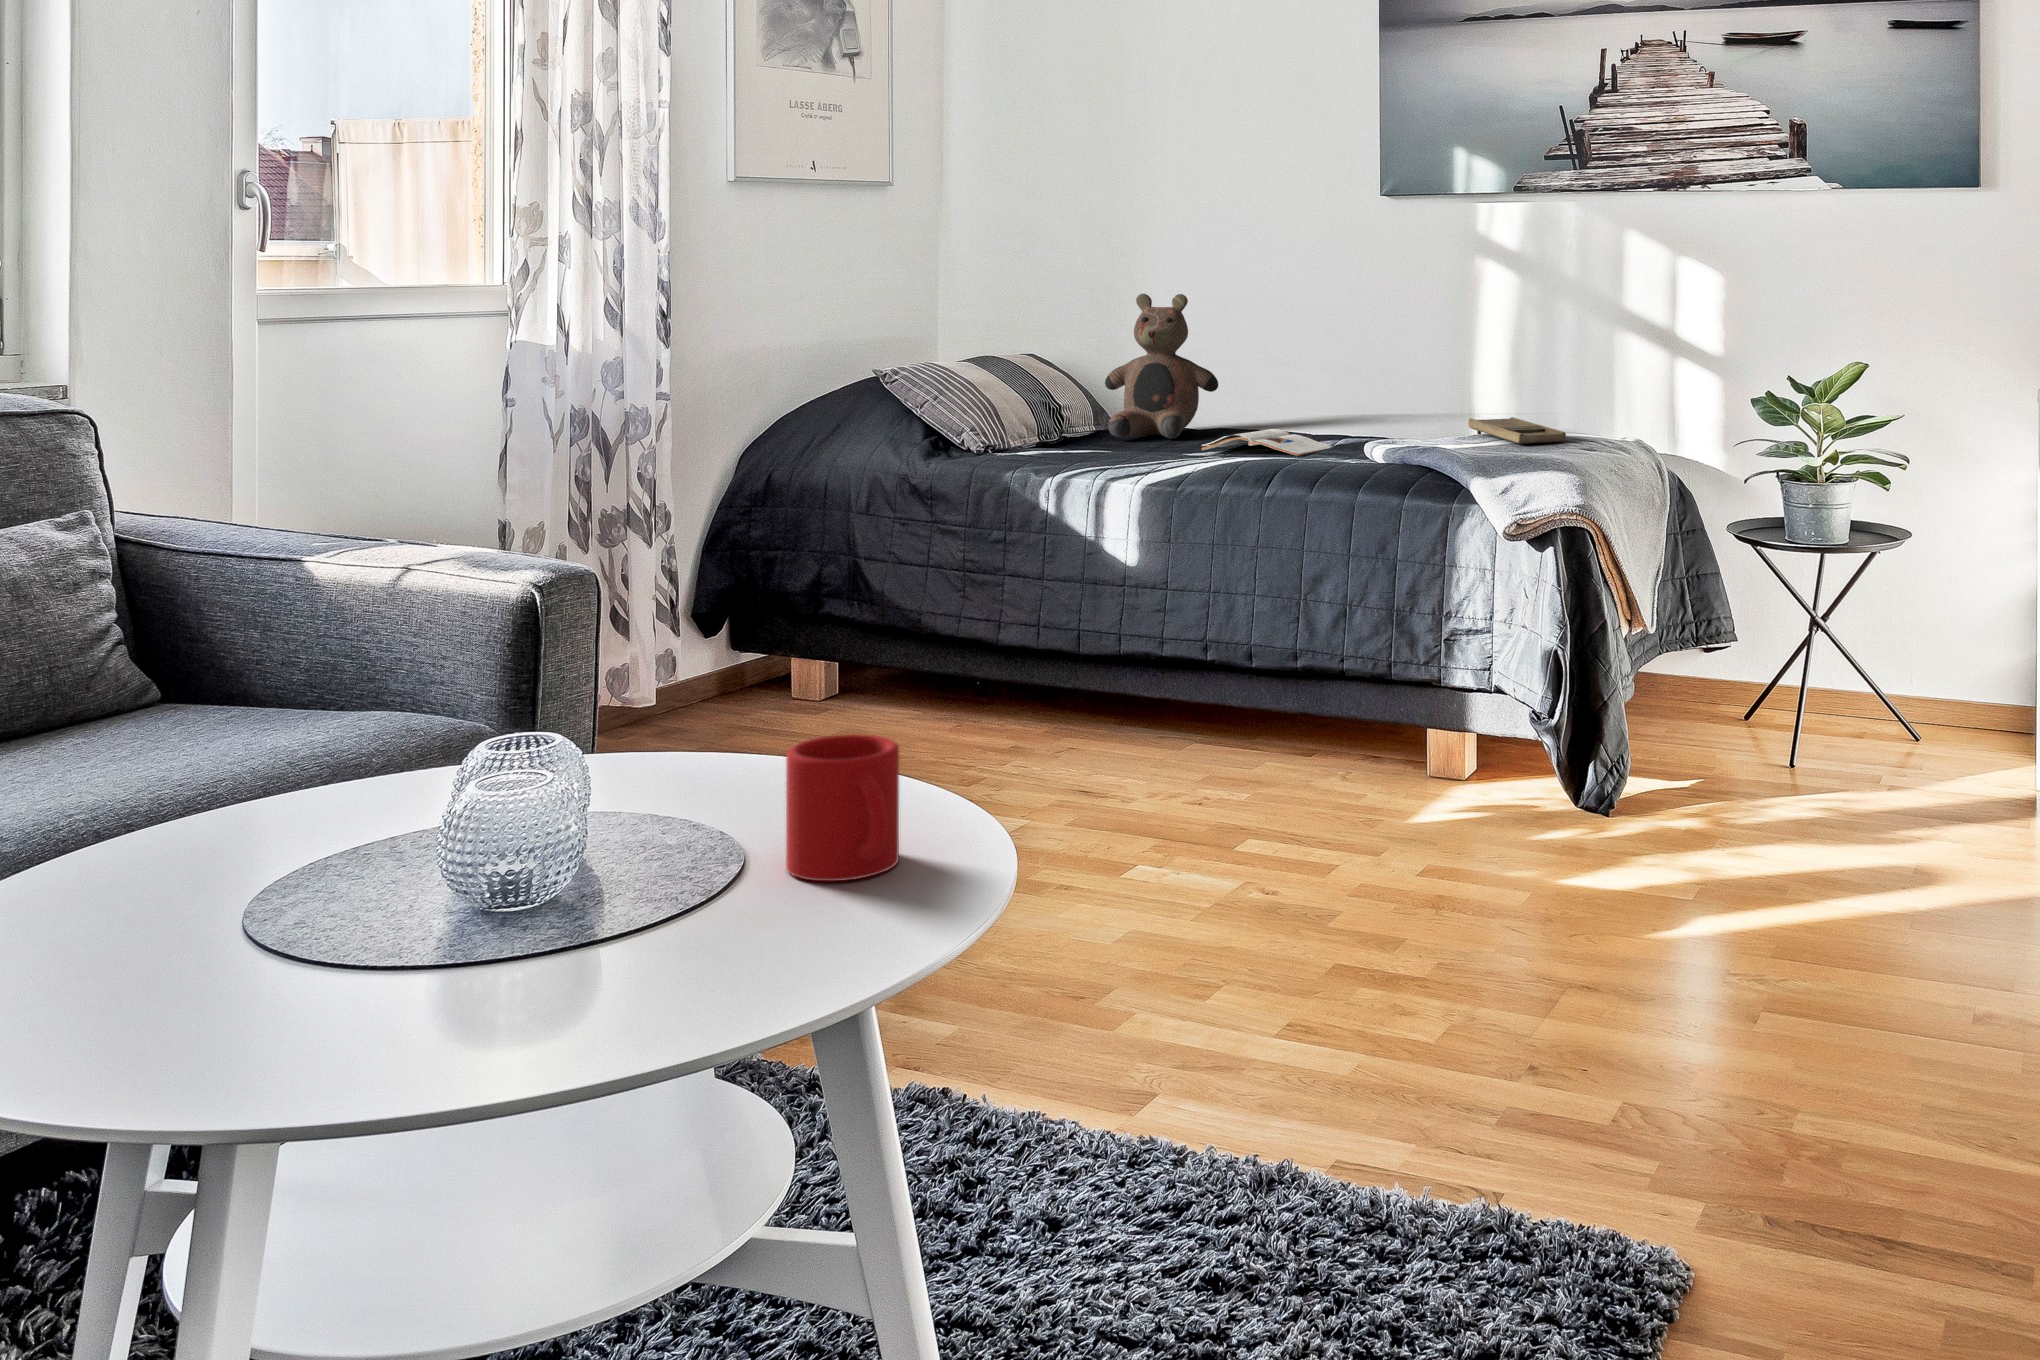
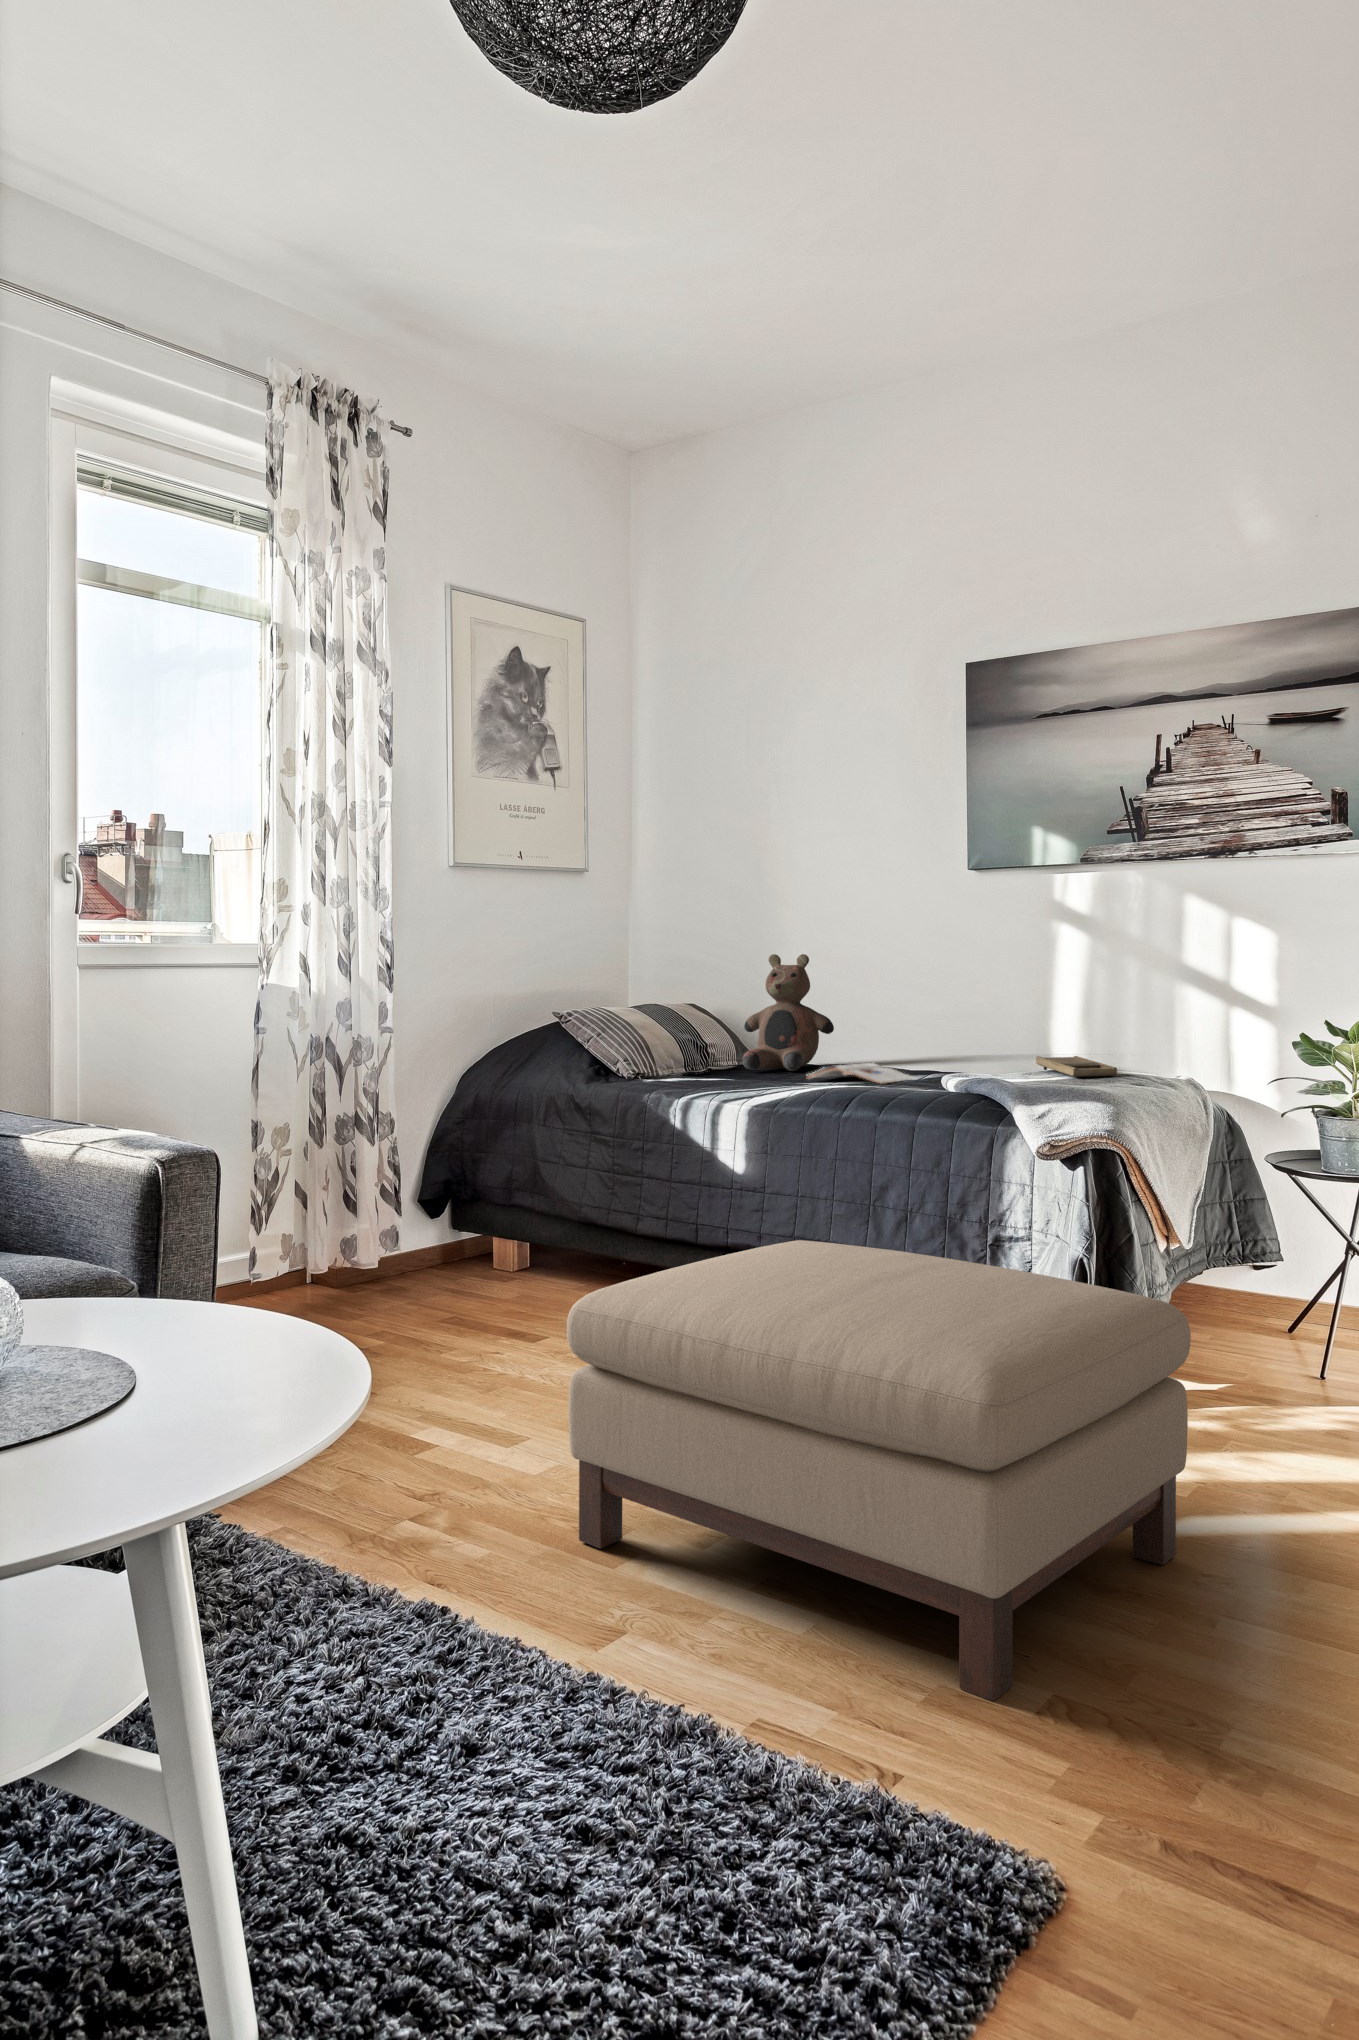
ottoman: none [1051,651,1717,1118] -> present [567,1240,1191,1701]
mug: present [786,734,899,881] -> none [140,1281,250,1417]

